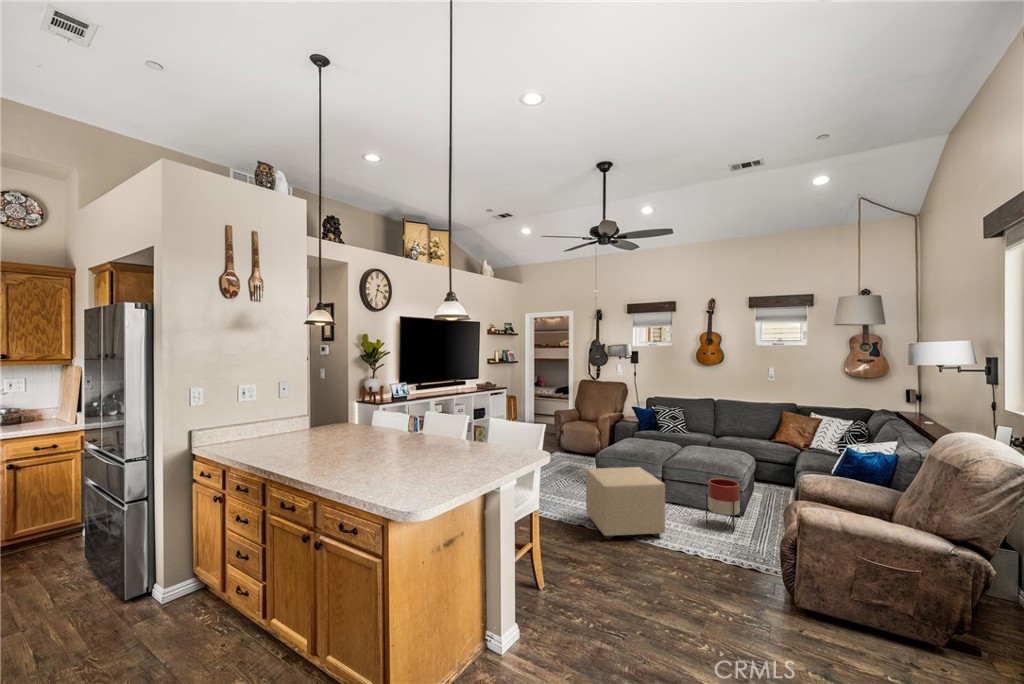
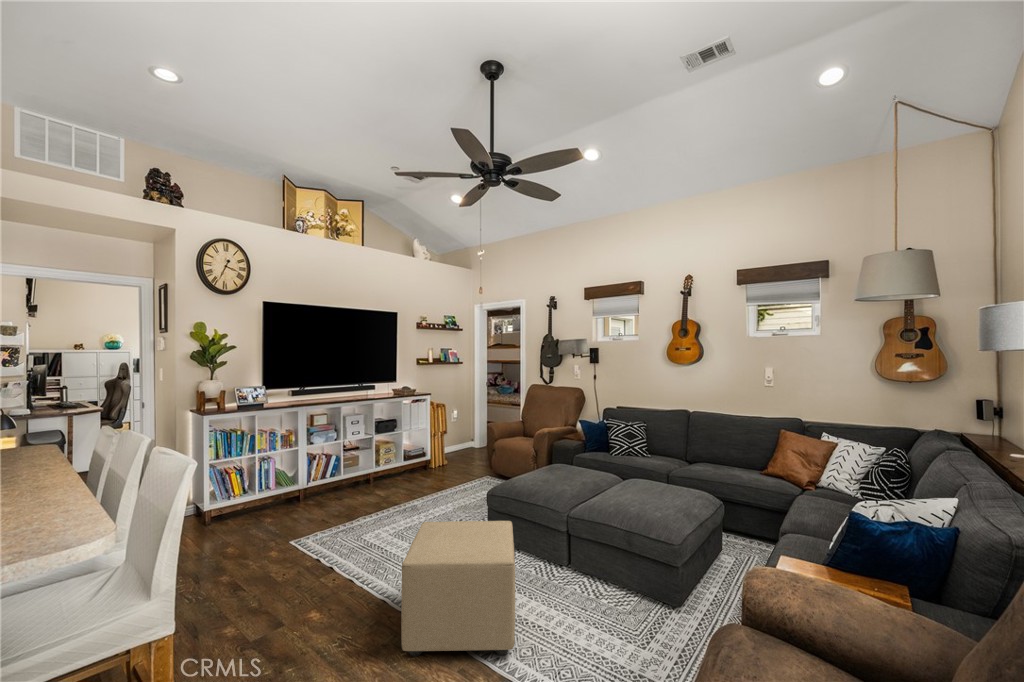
planter: present [706,478,740,532] -> none [608,546,661,650]

